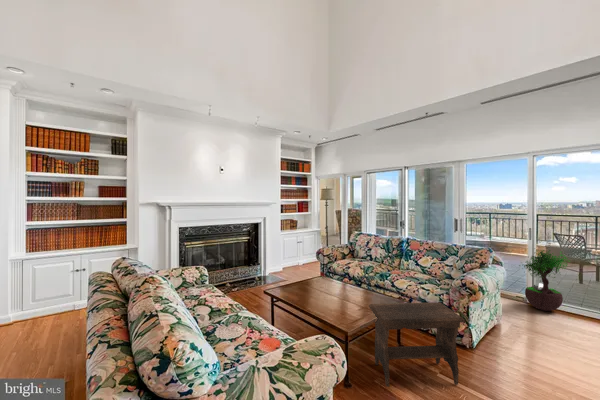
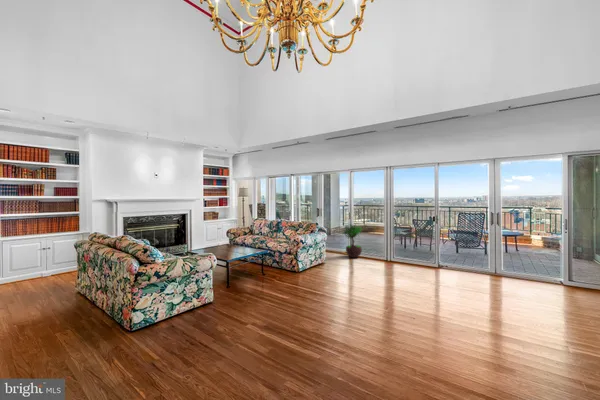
footstool: present [369,302,465,387] -> none [243,248,284,287]

